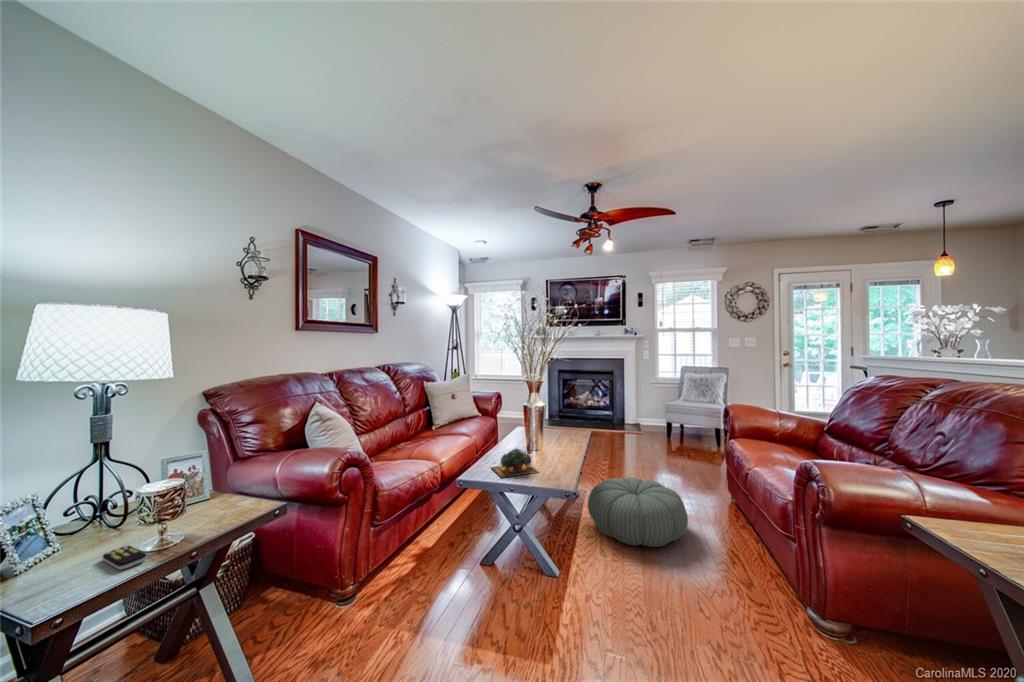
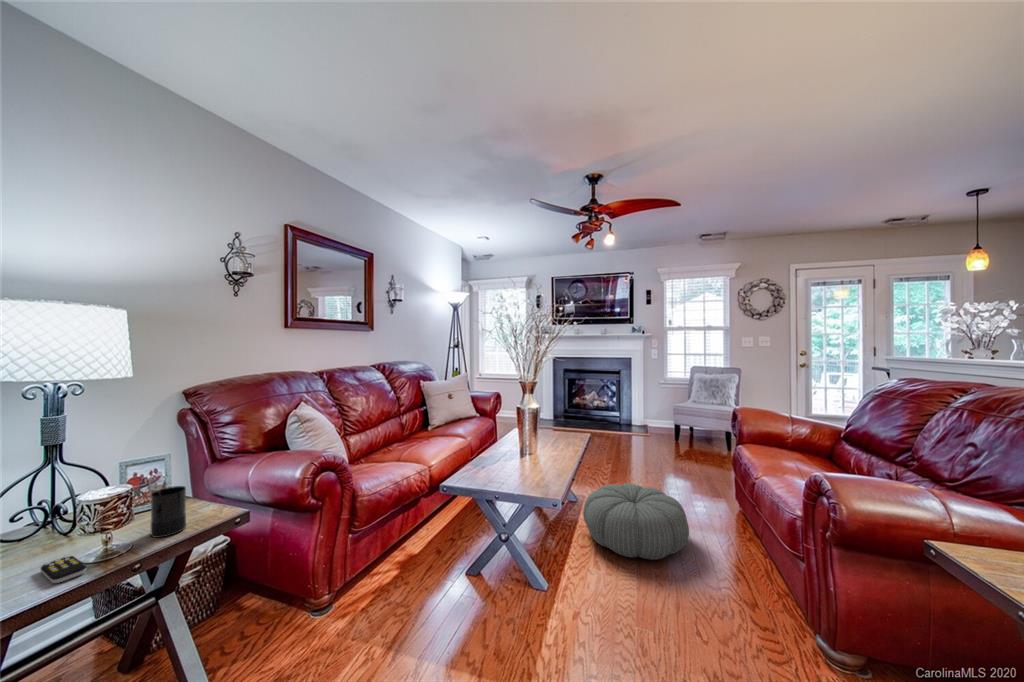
succulent plant: present [491,449,538,478] -> none [478,453,528,484]
candle: none [192,481,227,529] -> present [151,486,186,538]

